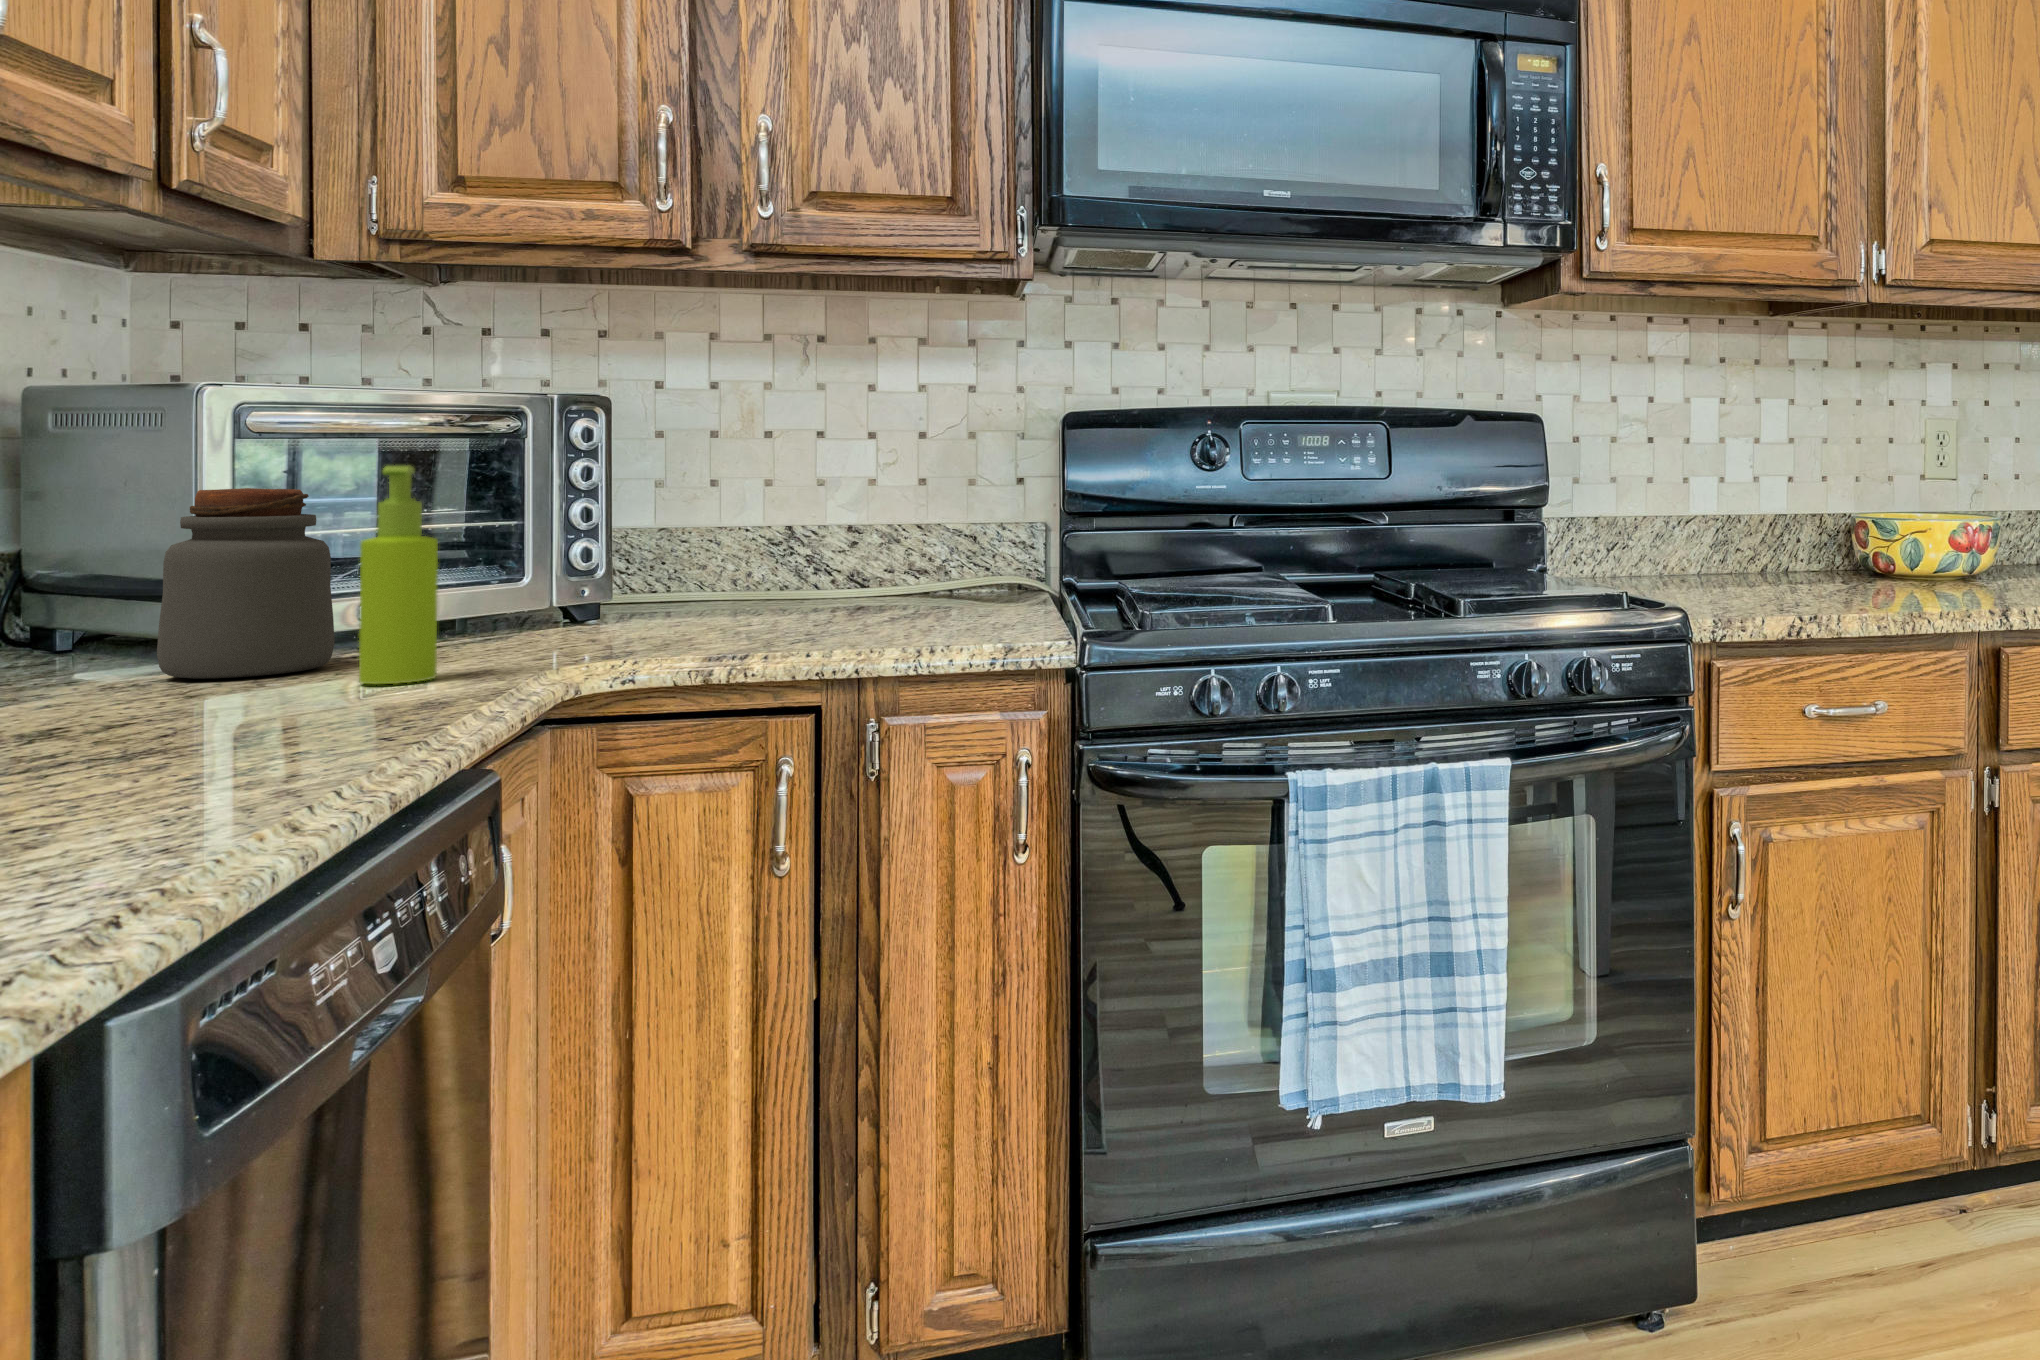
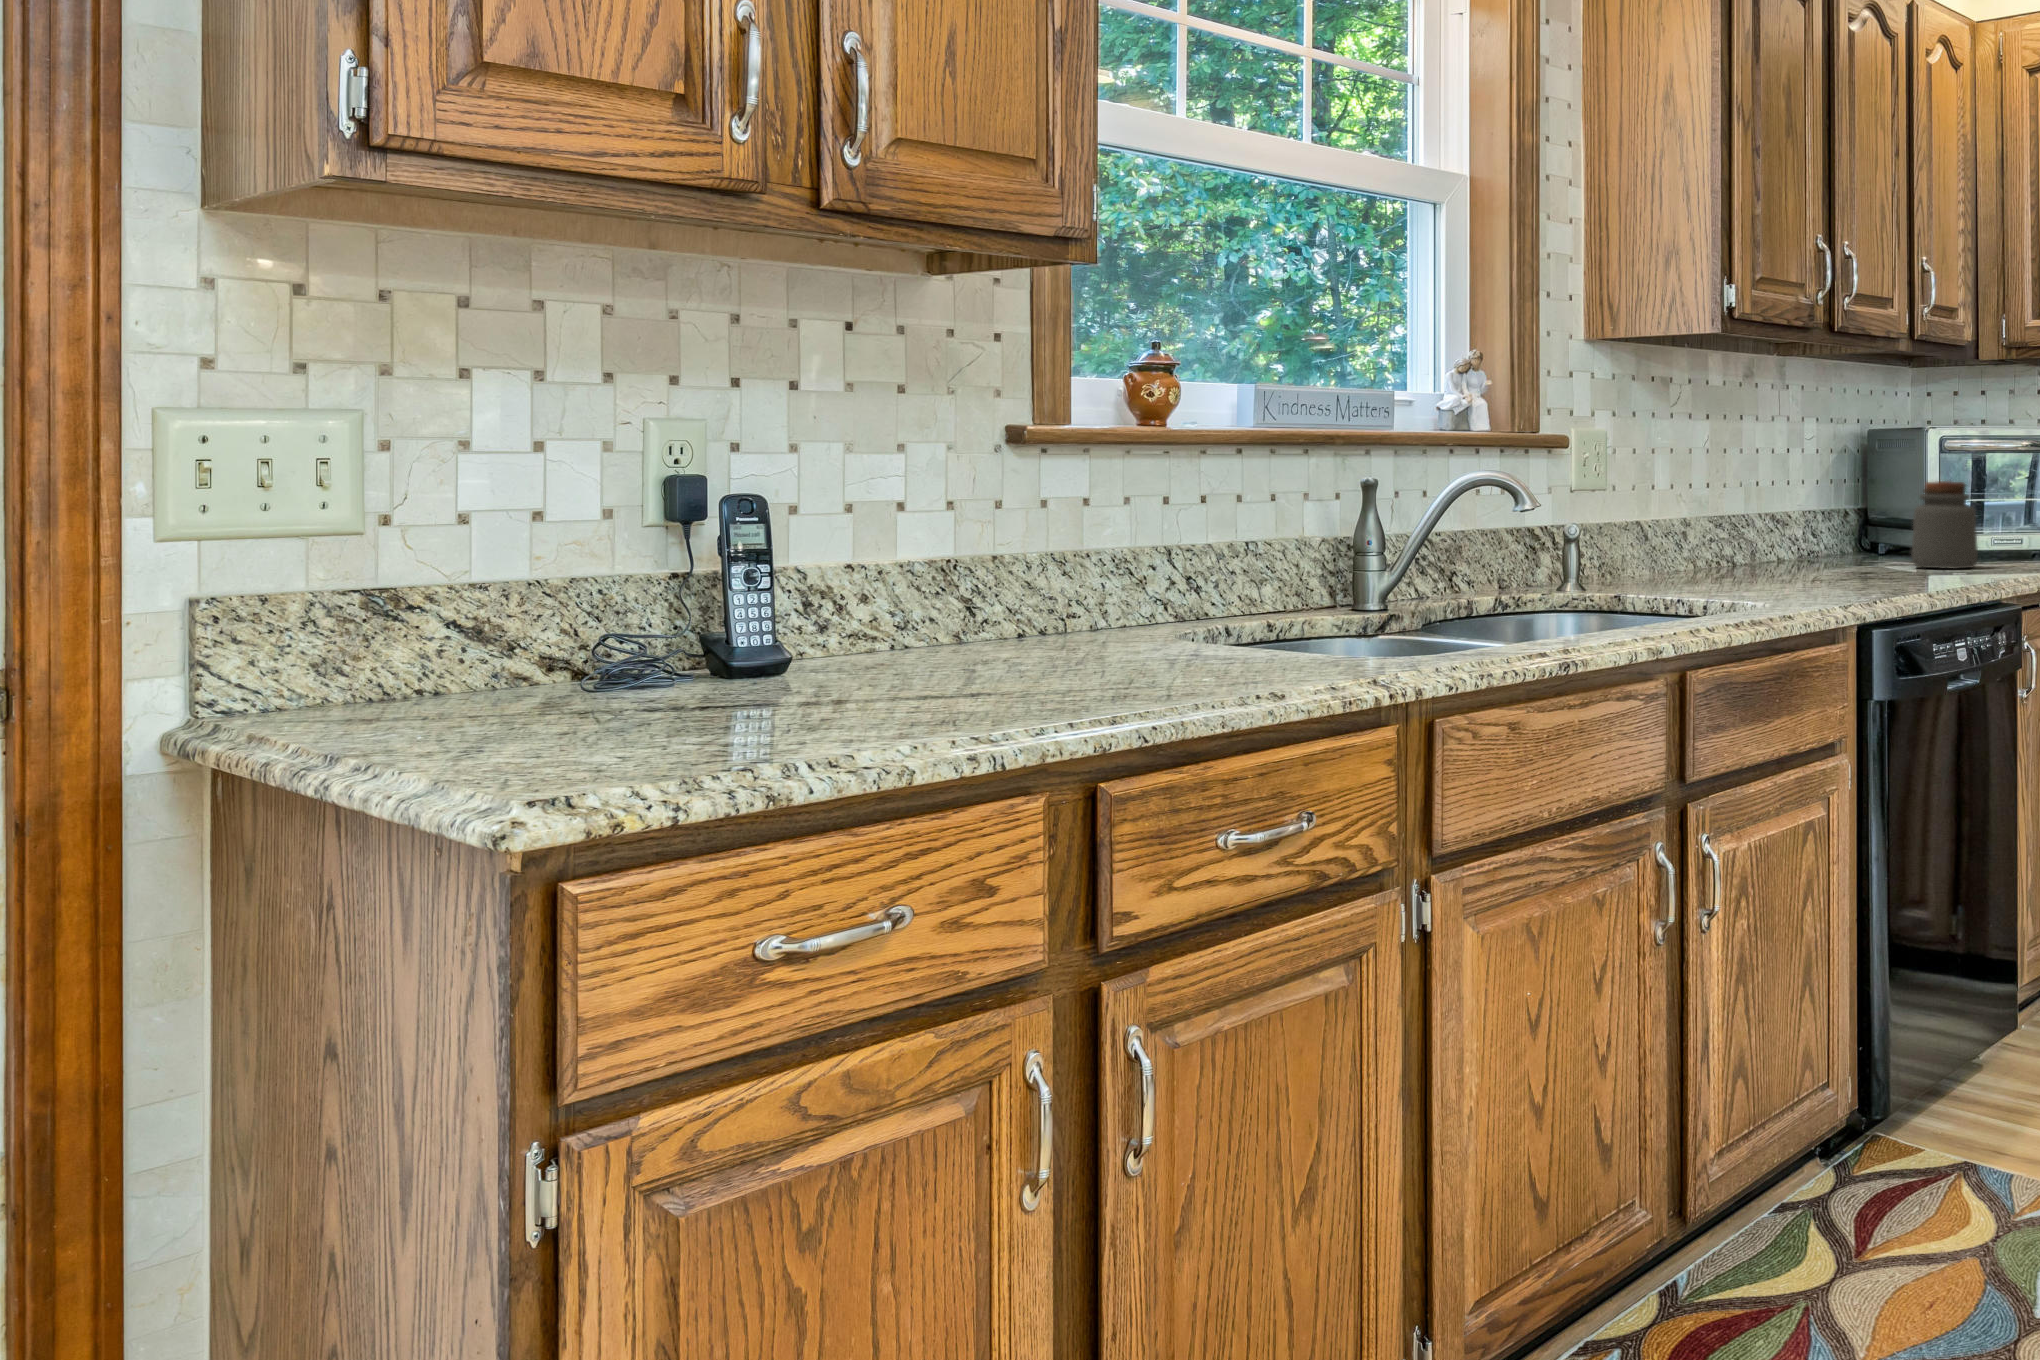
soap dispenser: present [359,466,438,684] -> none [1982,471,2014,573]

